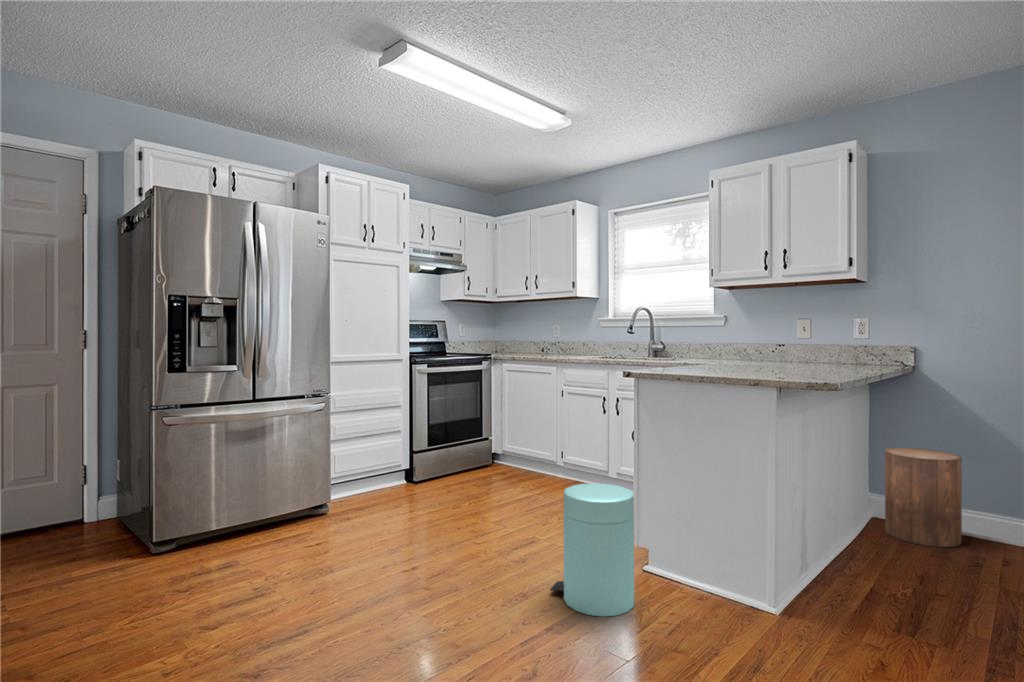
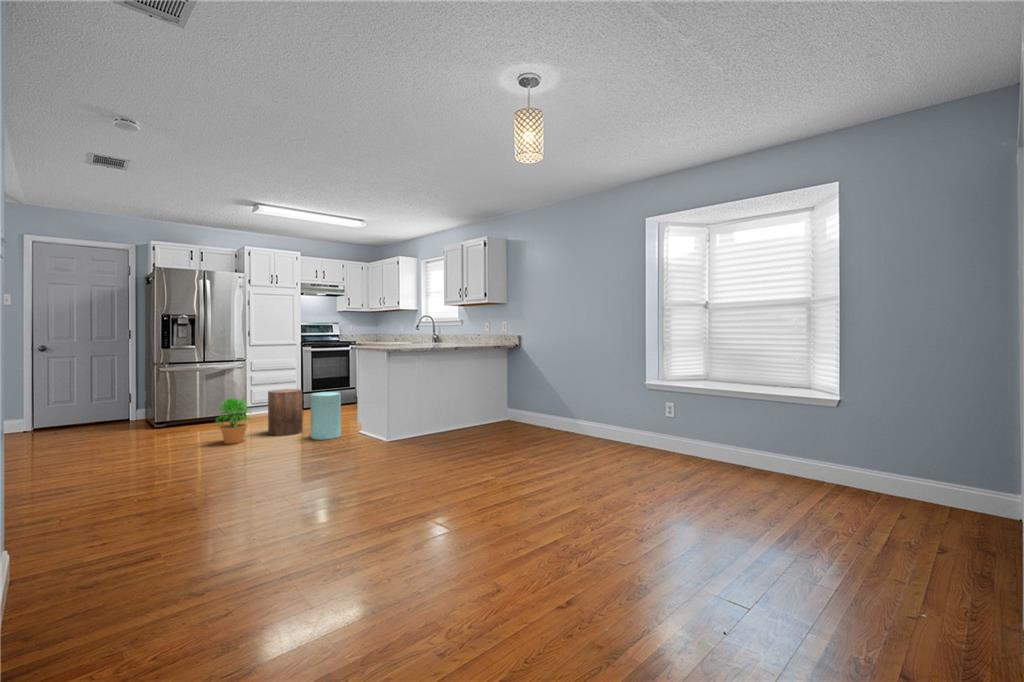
stool: present [885,448,962,547] -> present [268,389,303,436]
potted plant: none [343,512,430,644] -> present [216,398,249,444]

